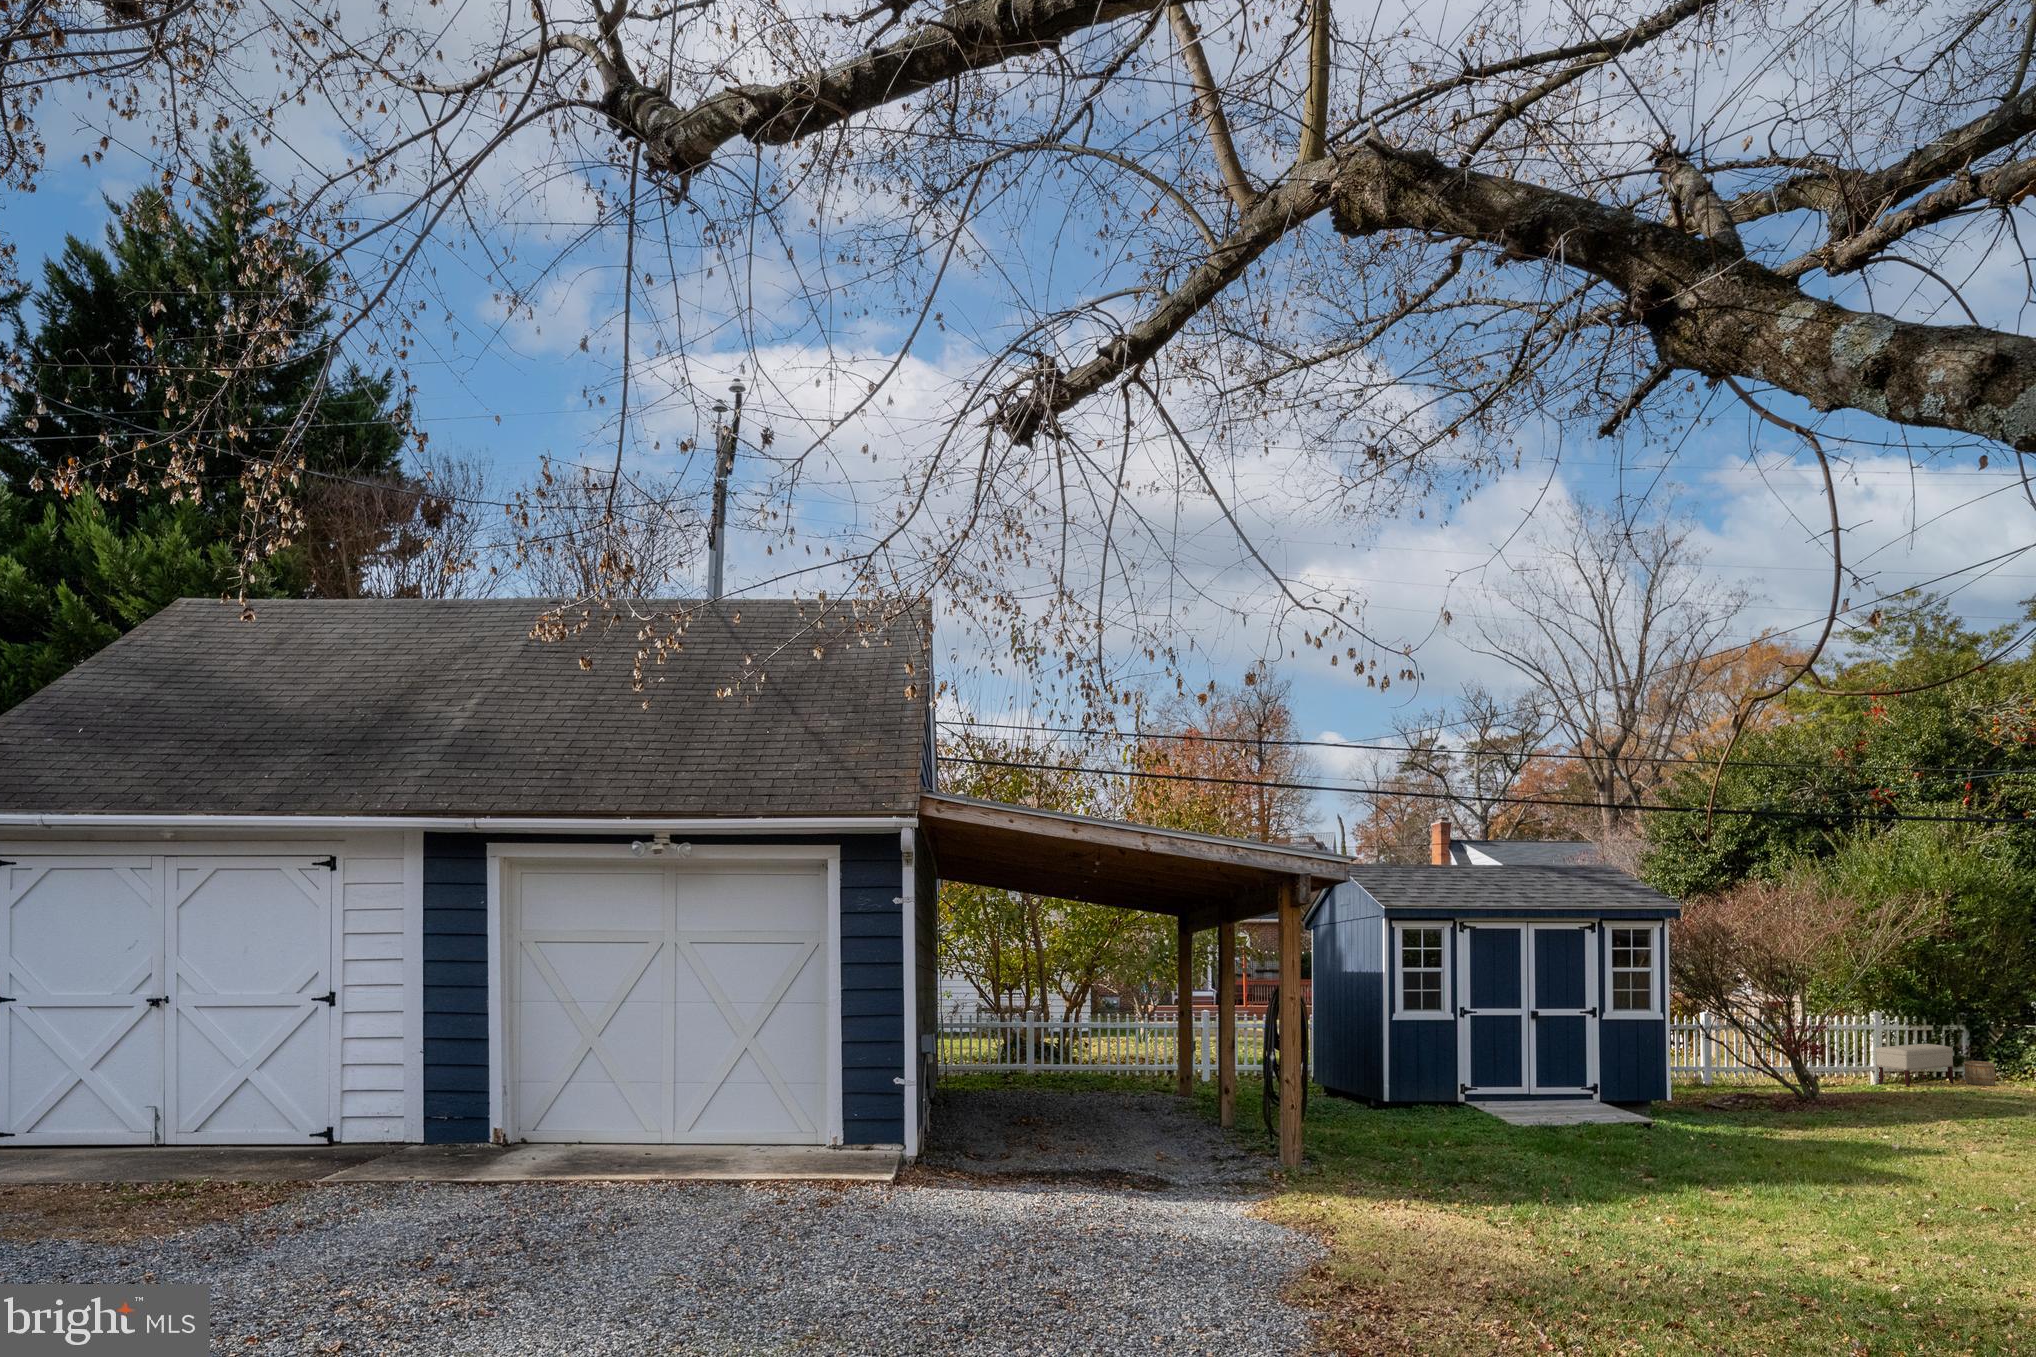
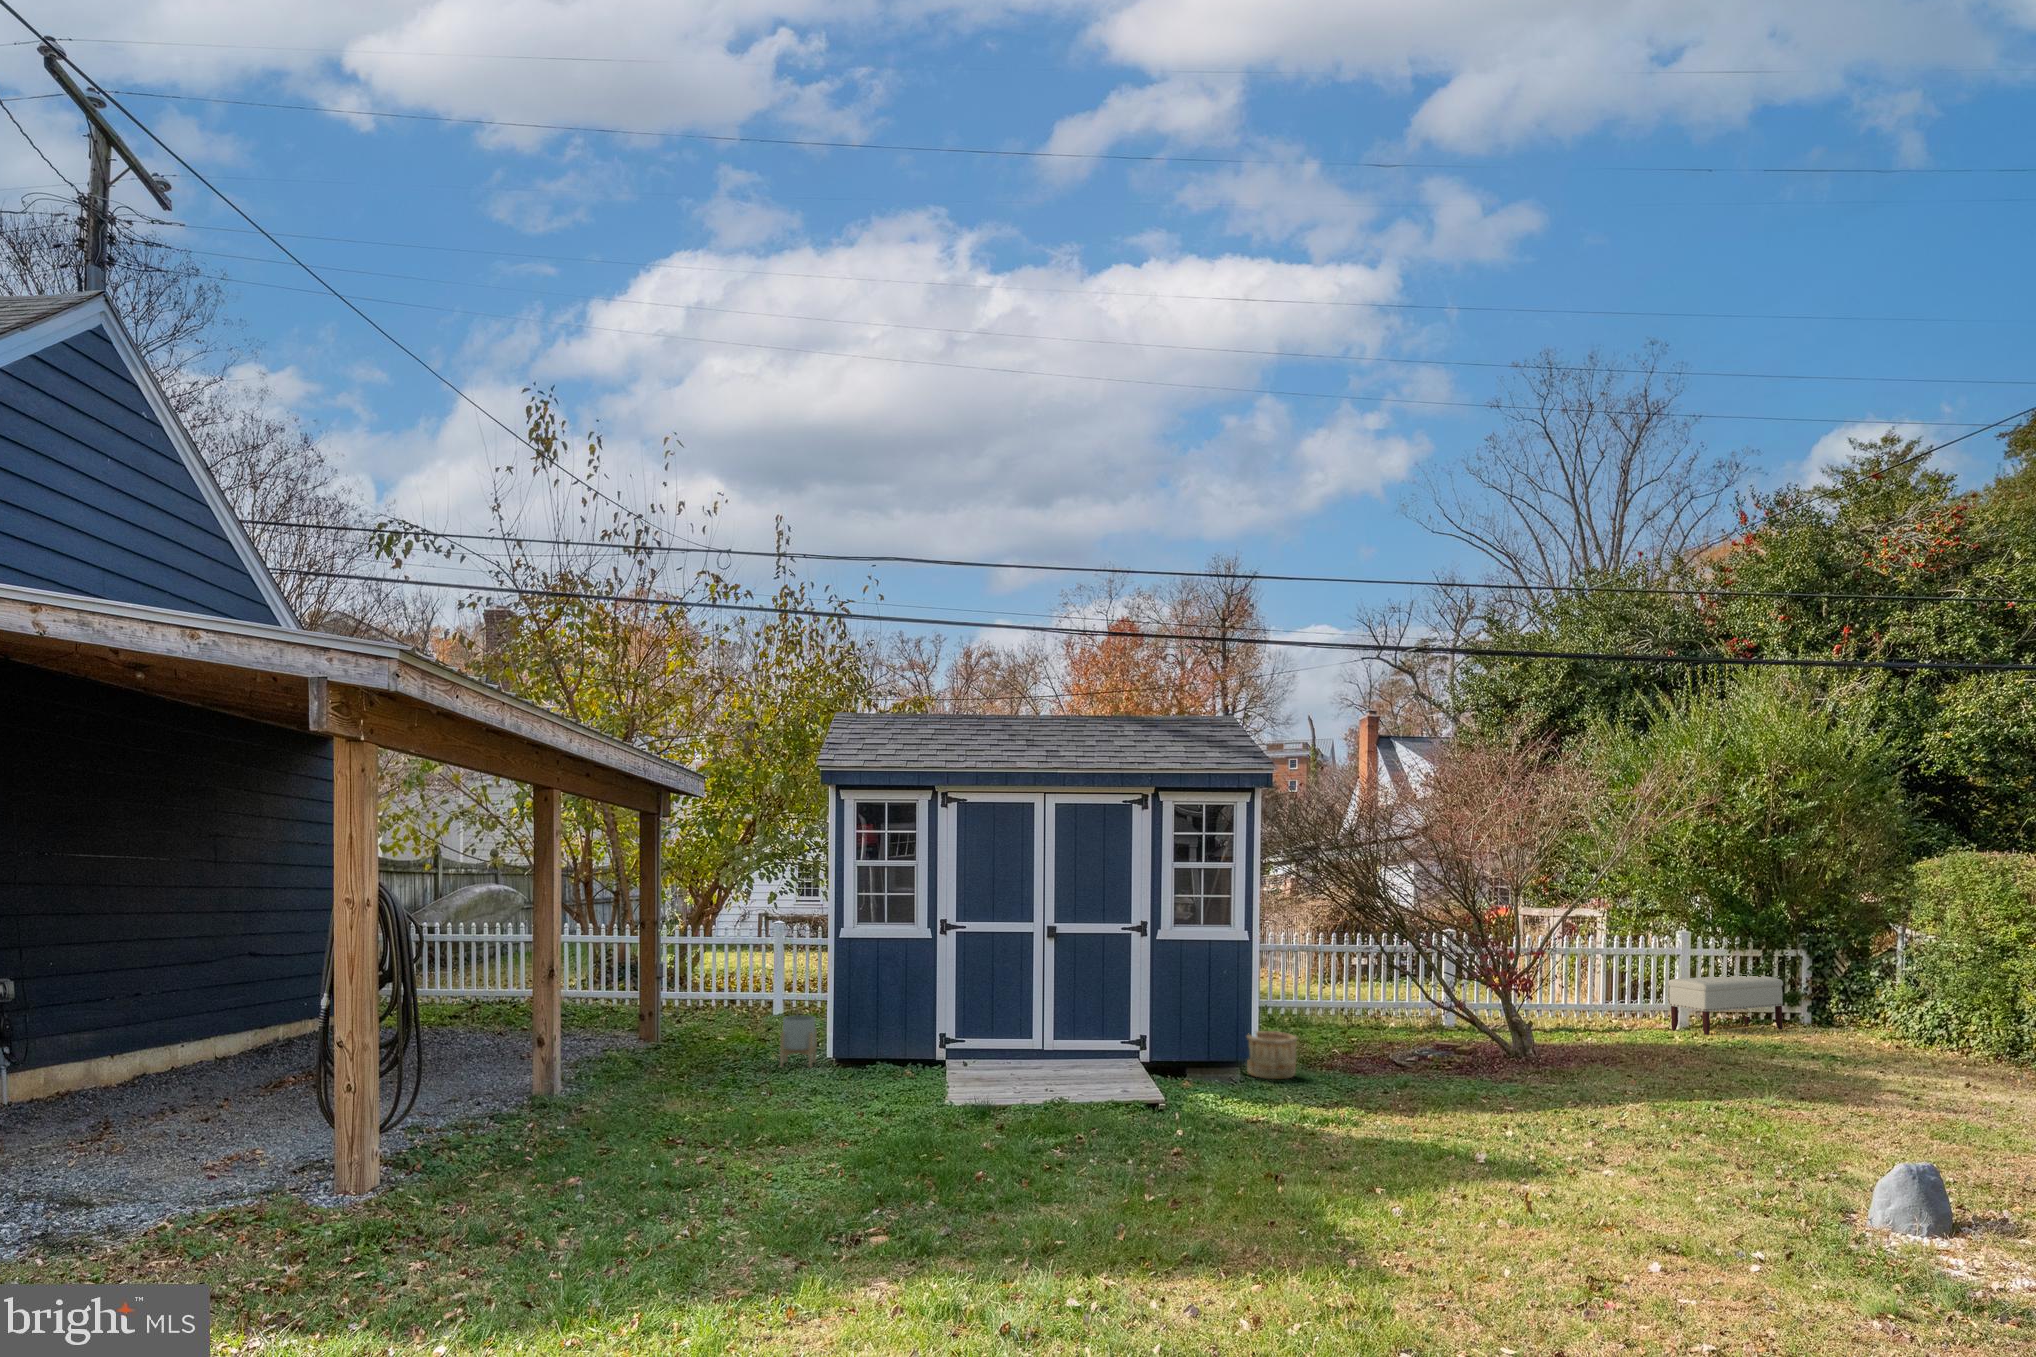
wooden bucket: present [1963,1061,1995,1086] -> present [1247,1031,1297,1079]
planter: none [1359,1073,1387,1108] -> present [780,1016,817,1068]

